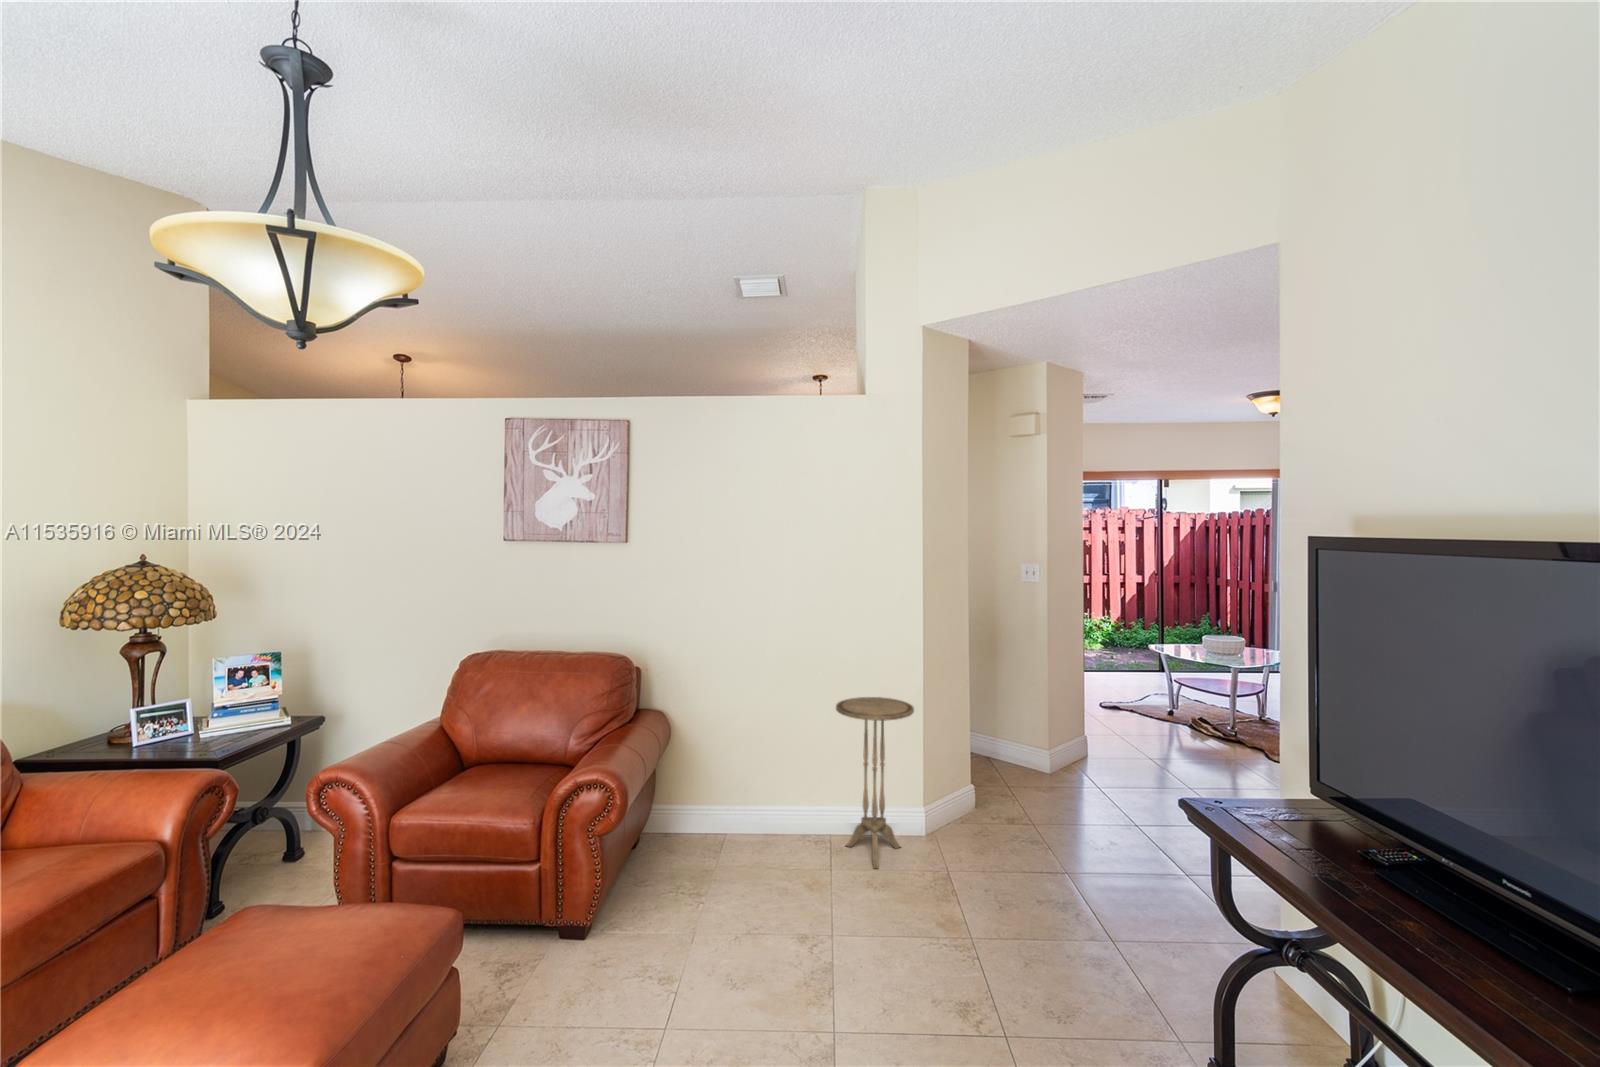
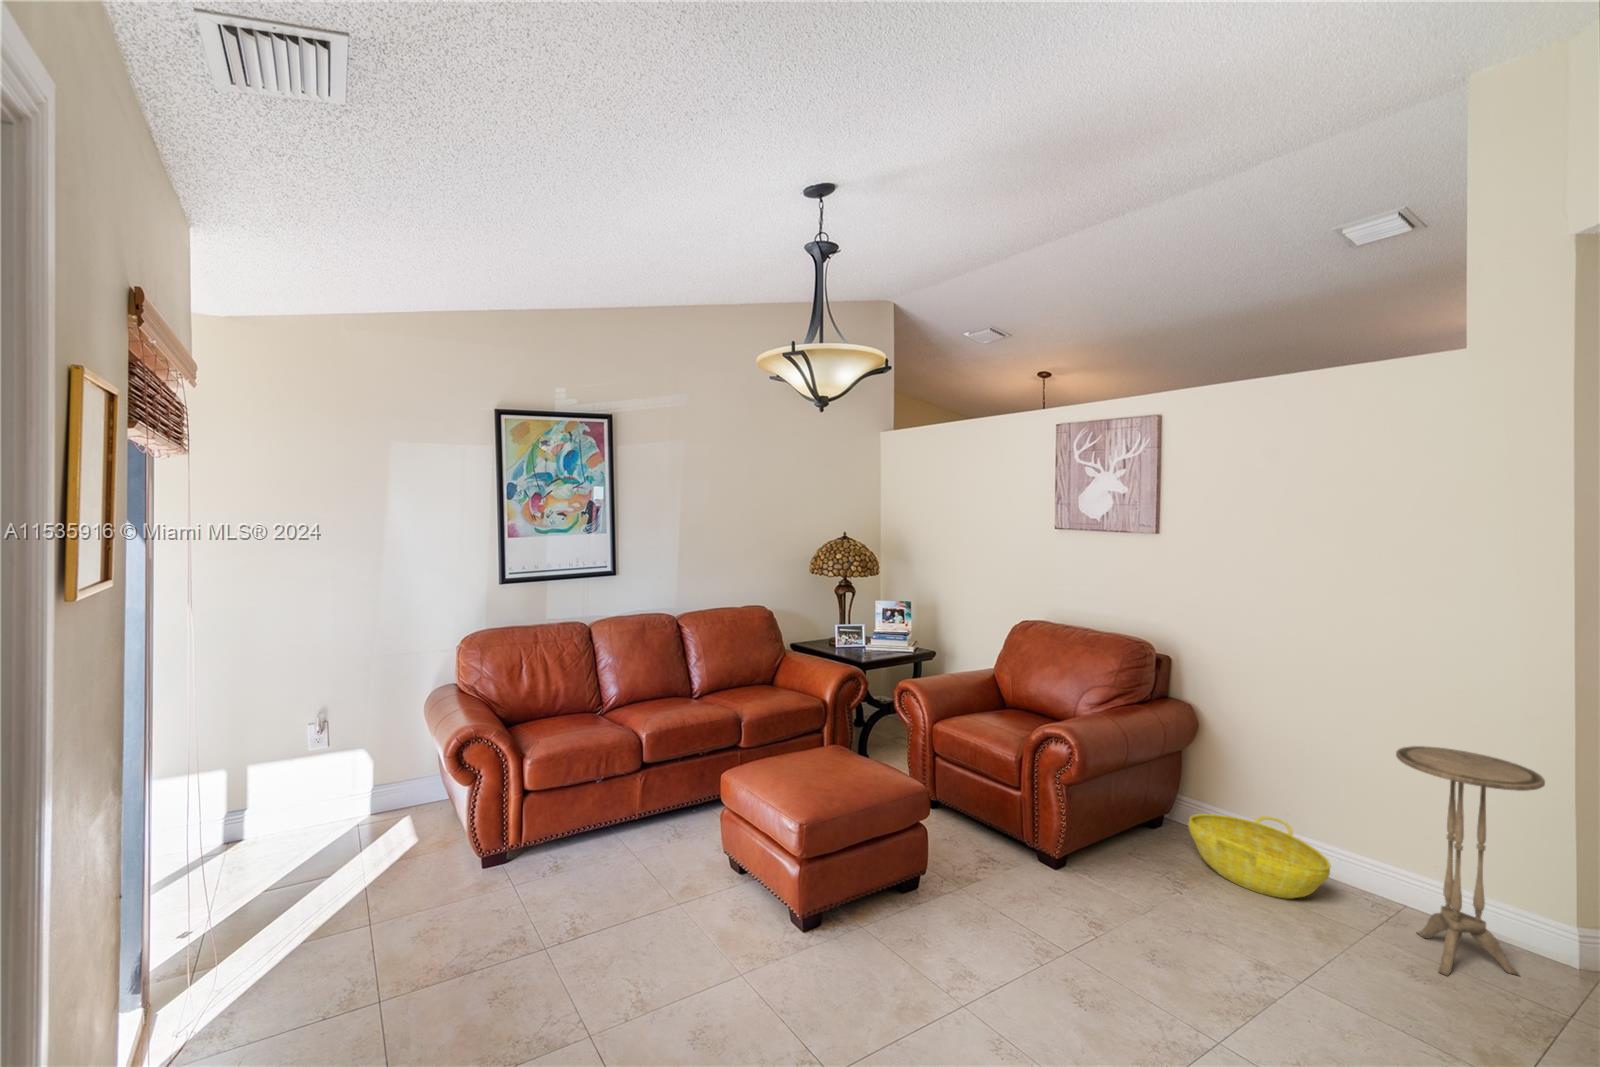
basket: none [681,793,795,867] -> present [1188,814,1331,899]

